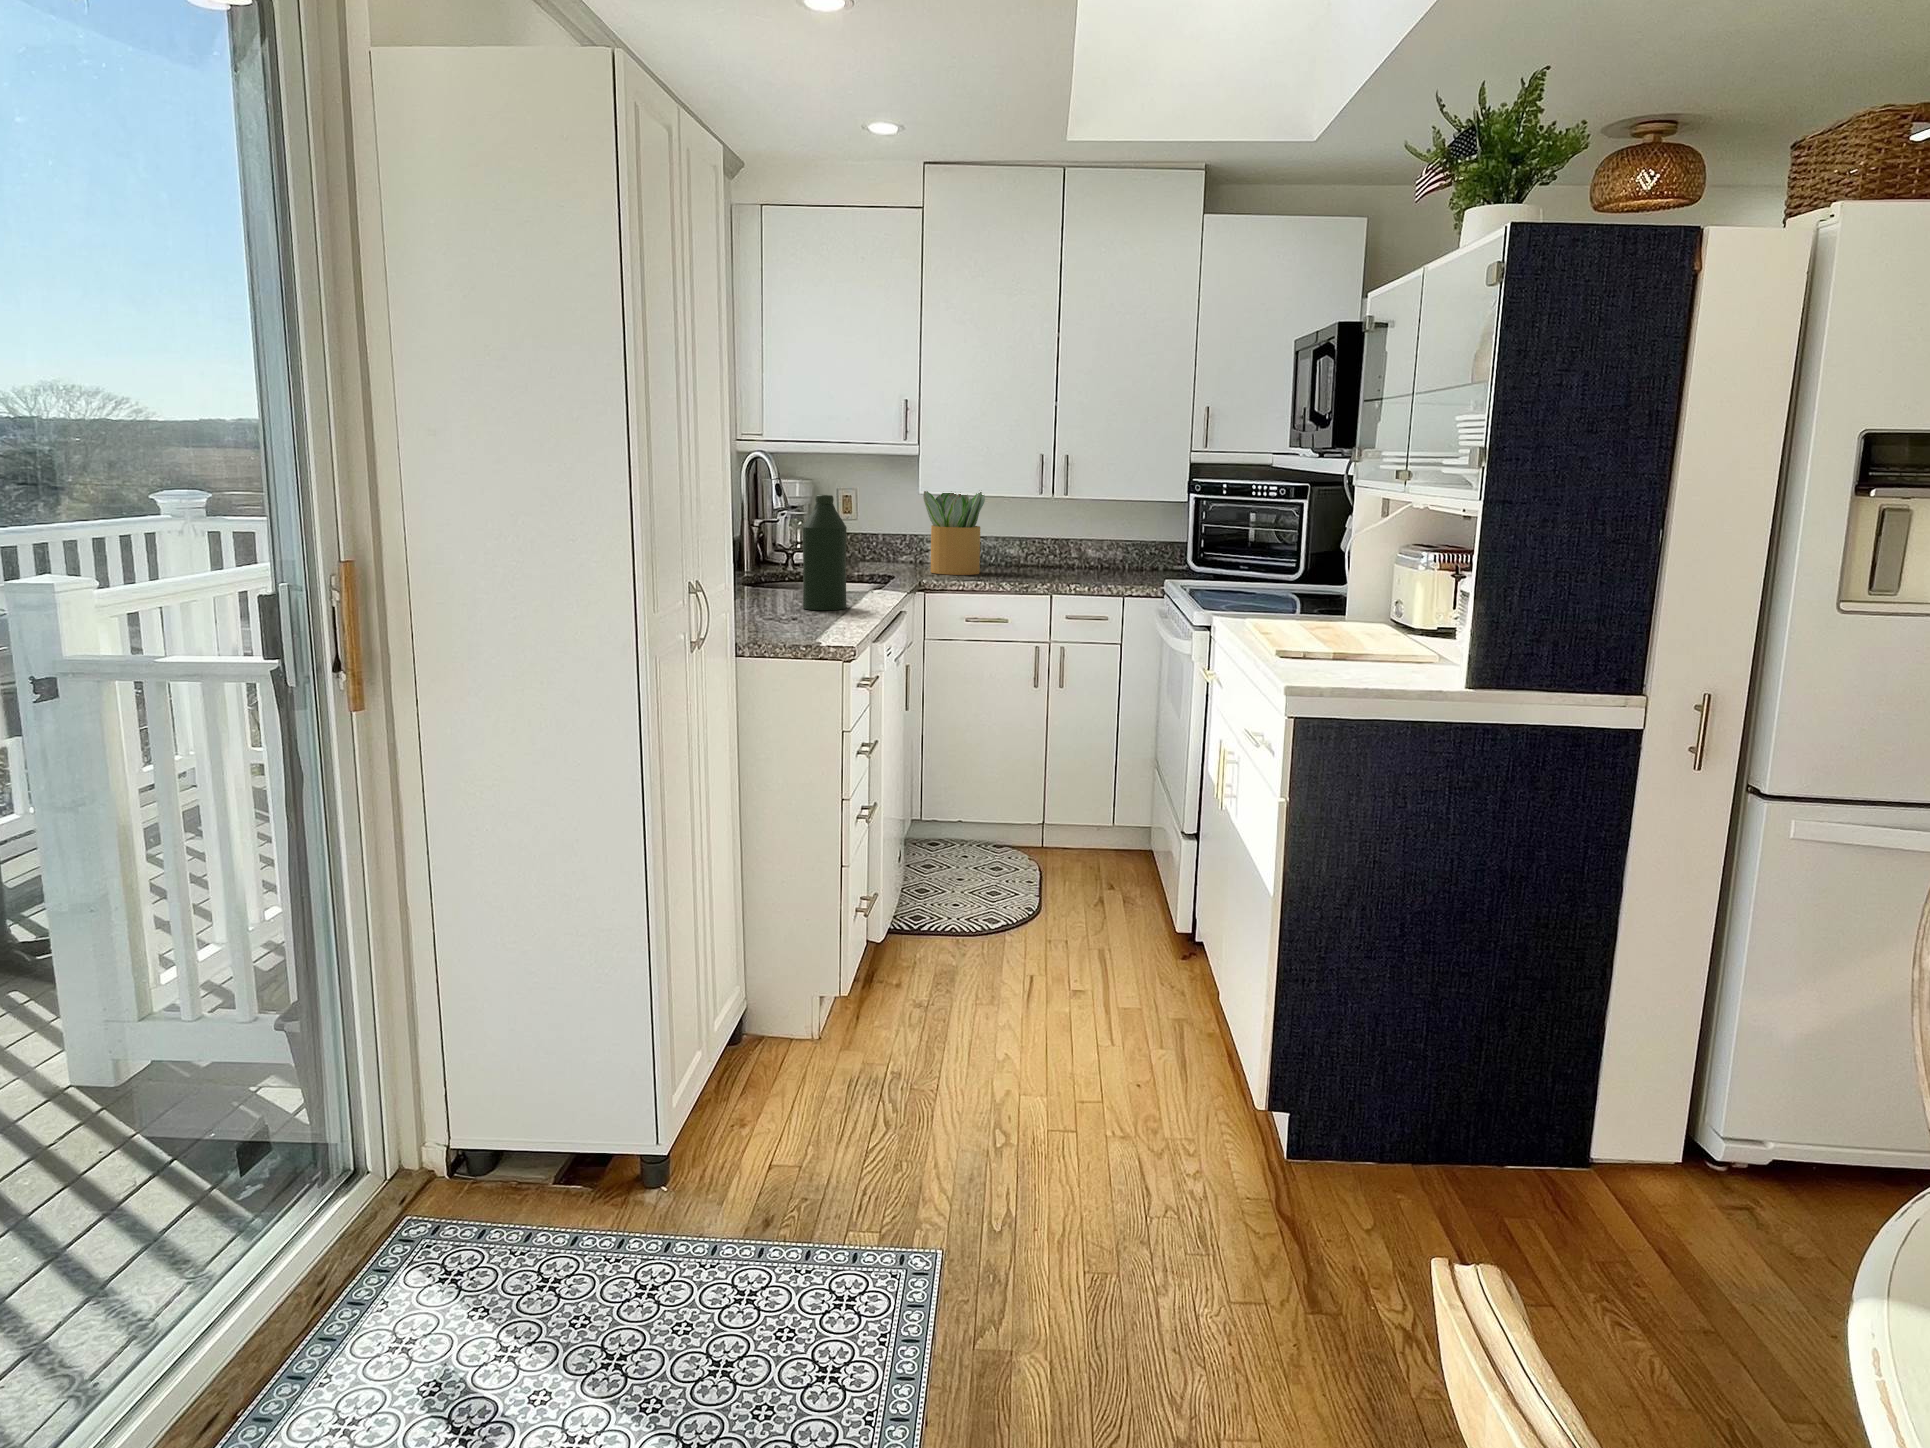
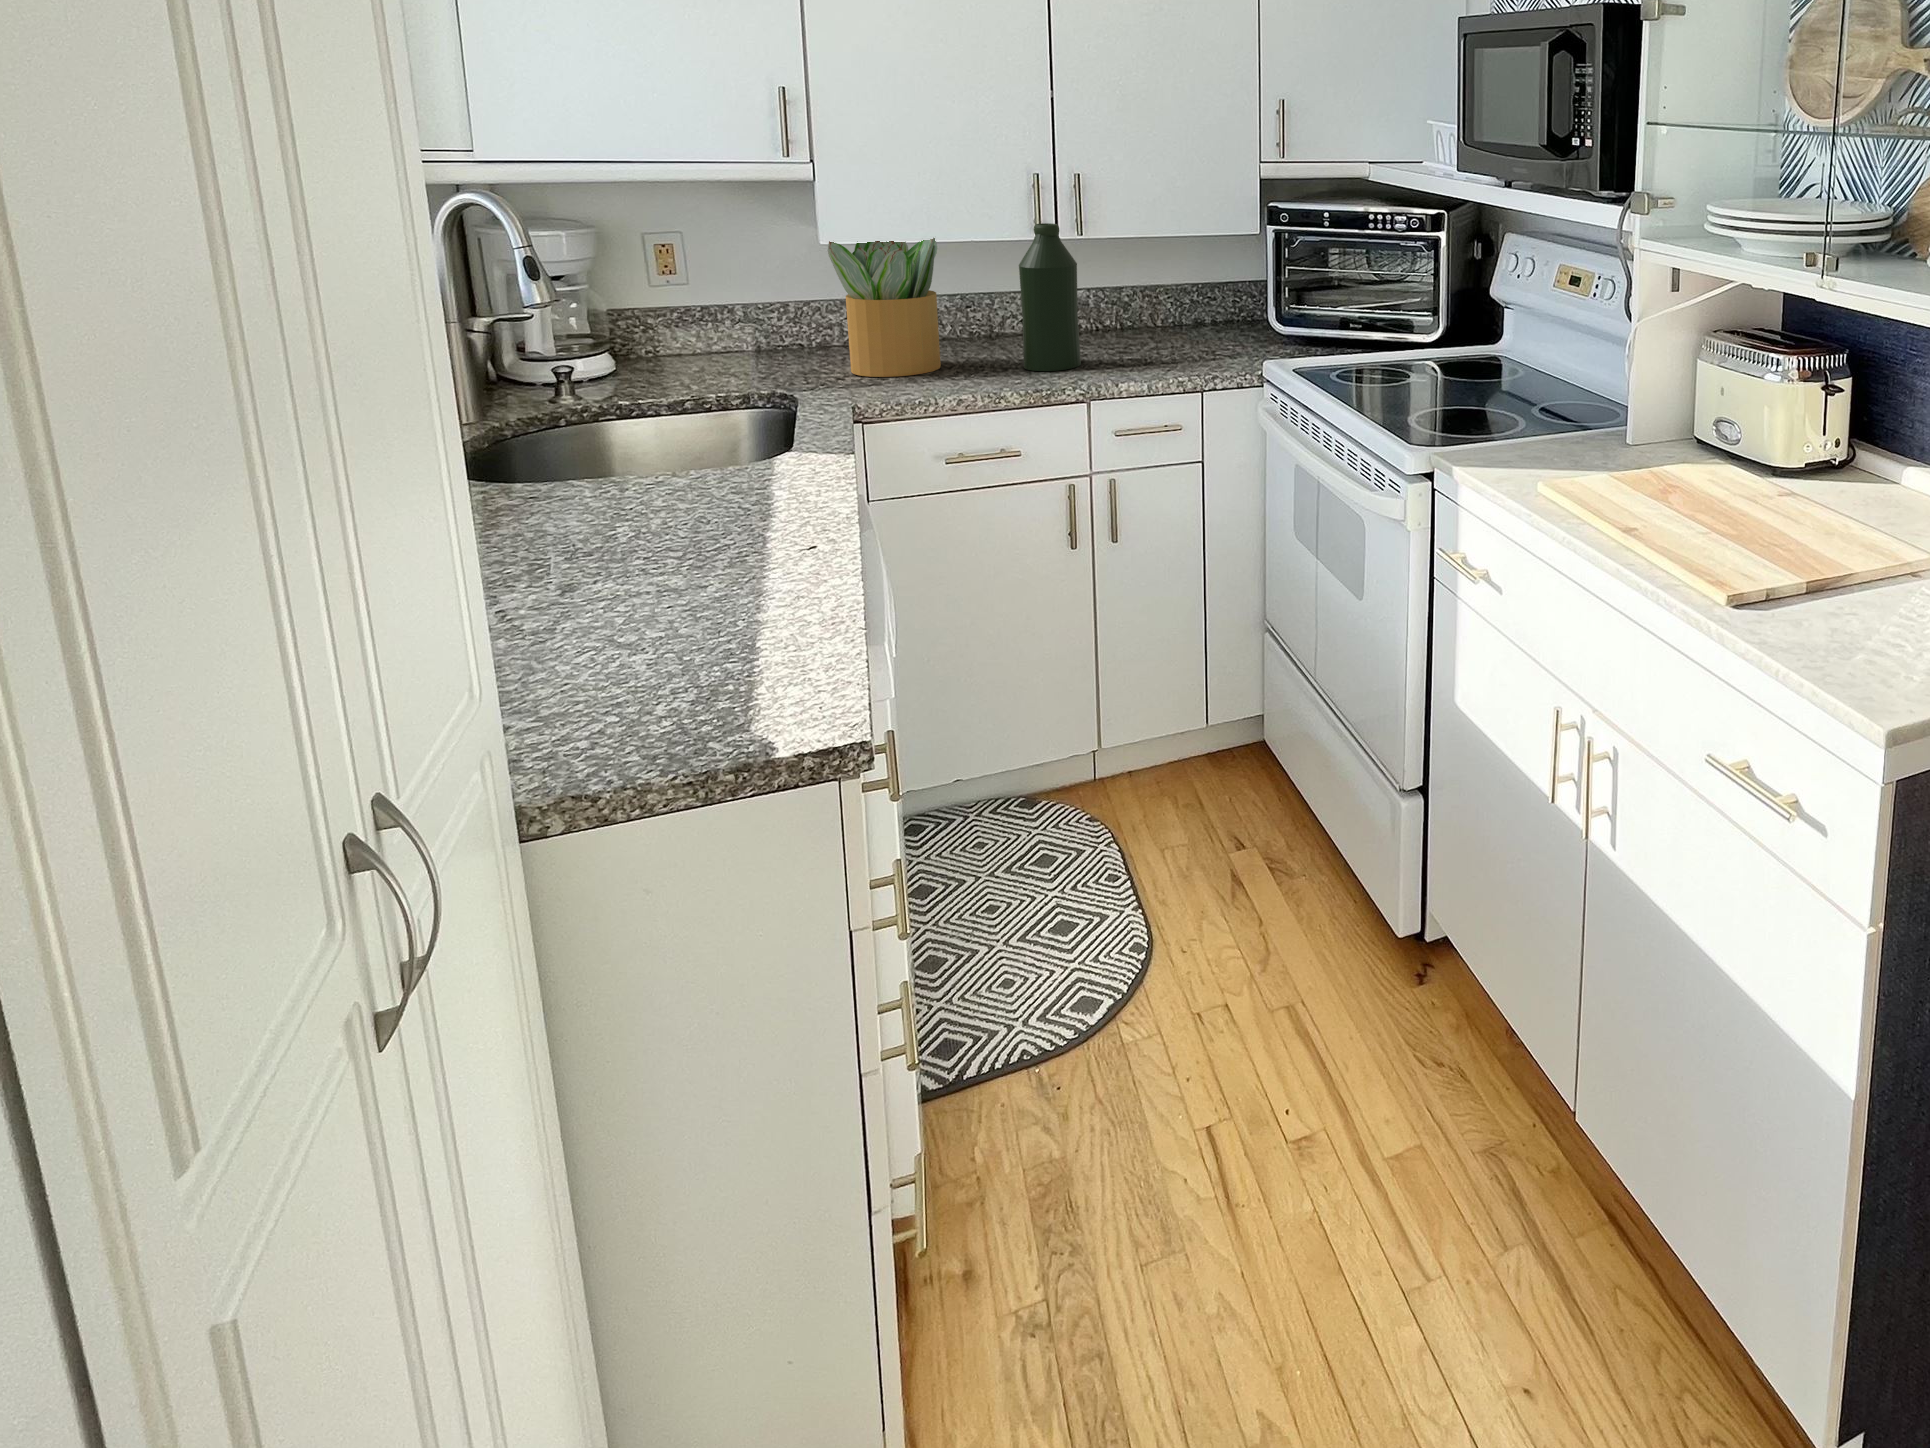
bottle: present [803,495,847,610] -> present [1019,223,1081,371]

